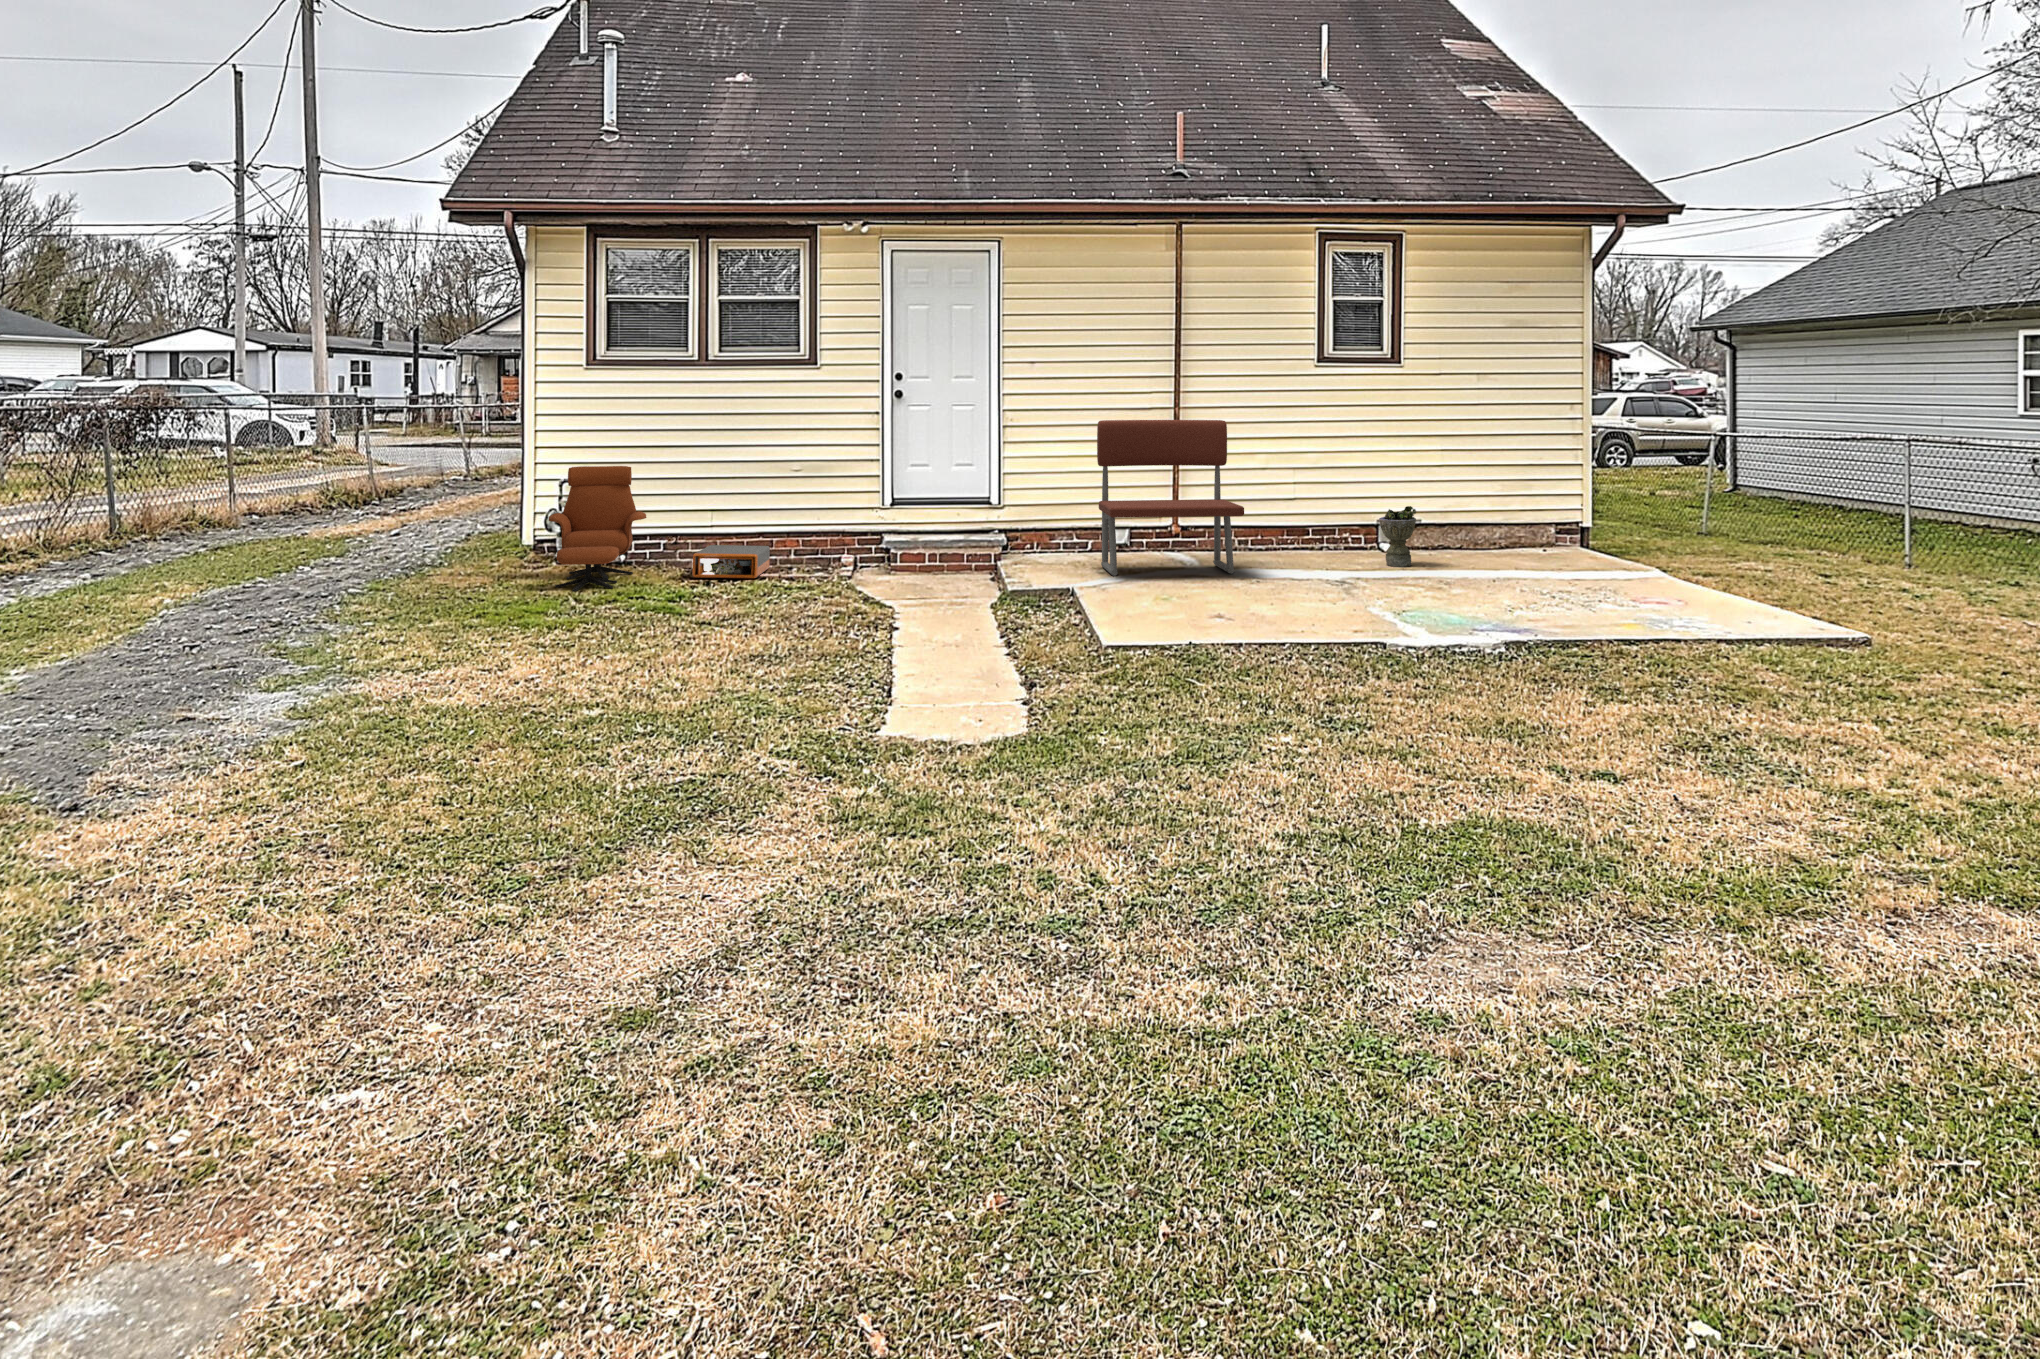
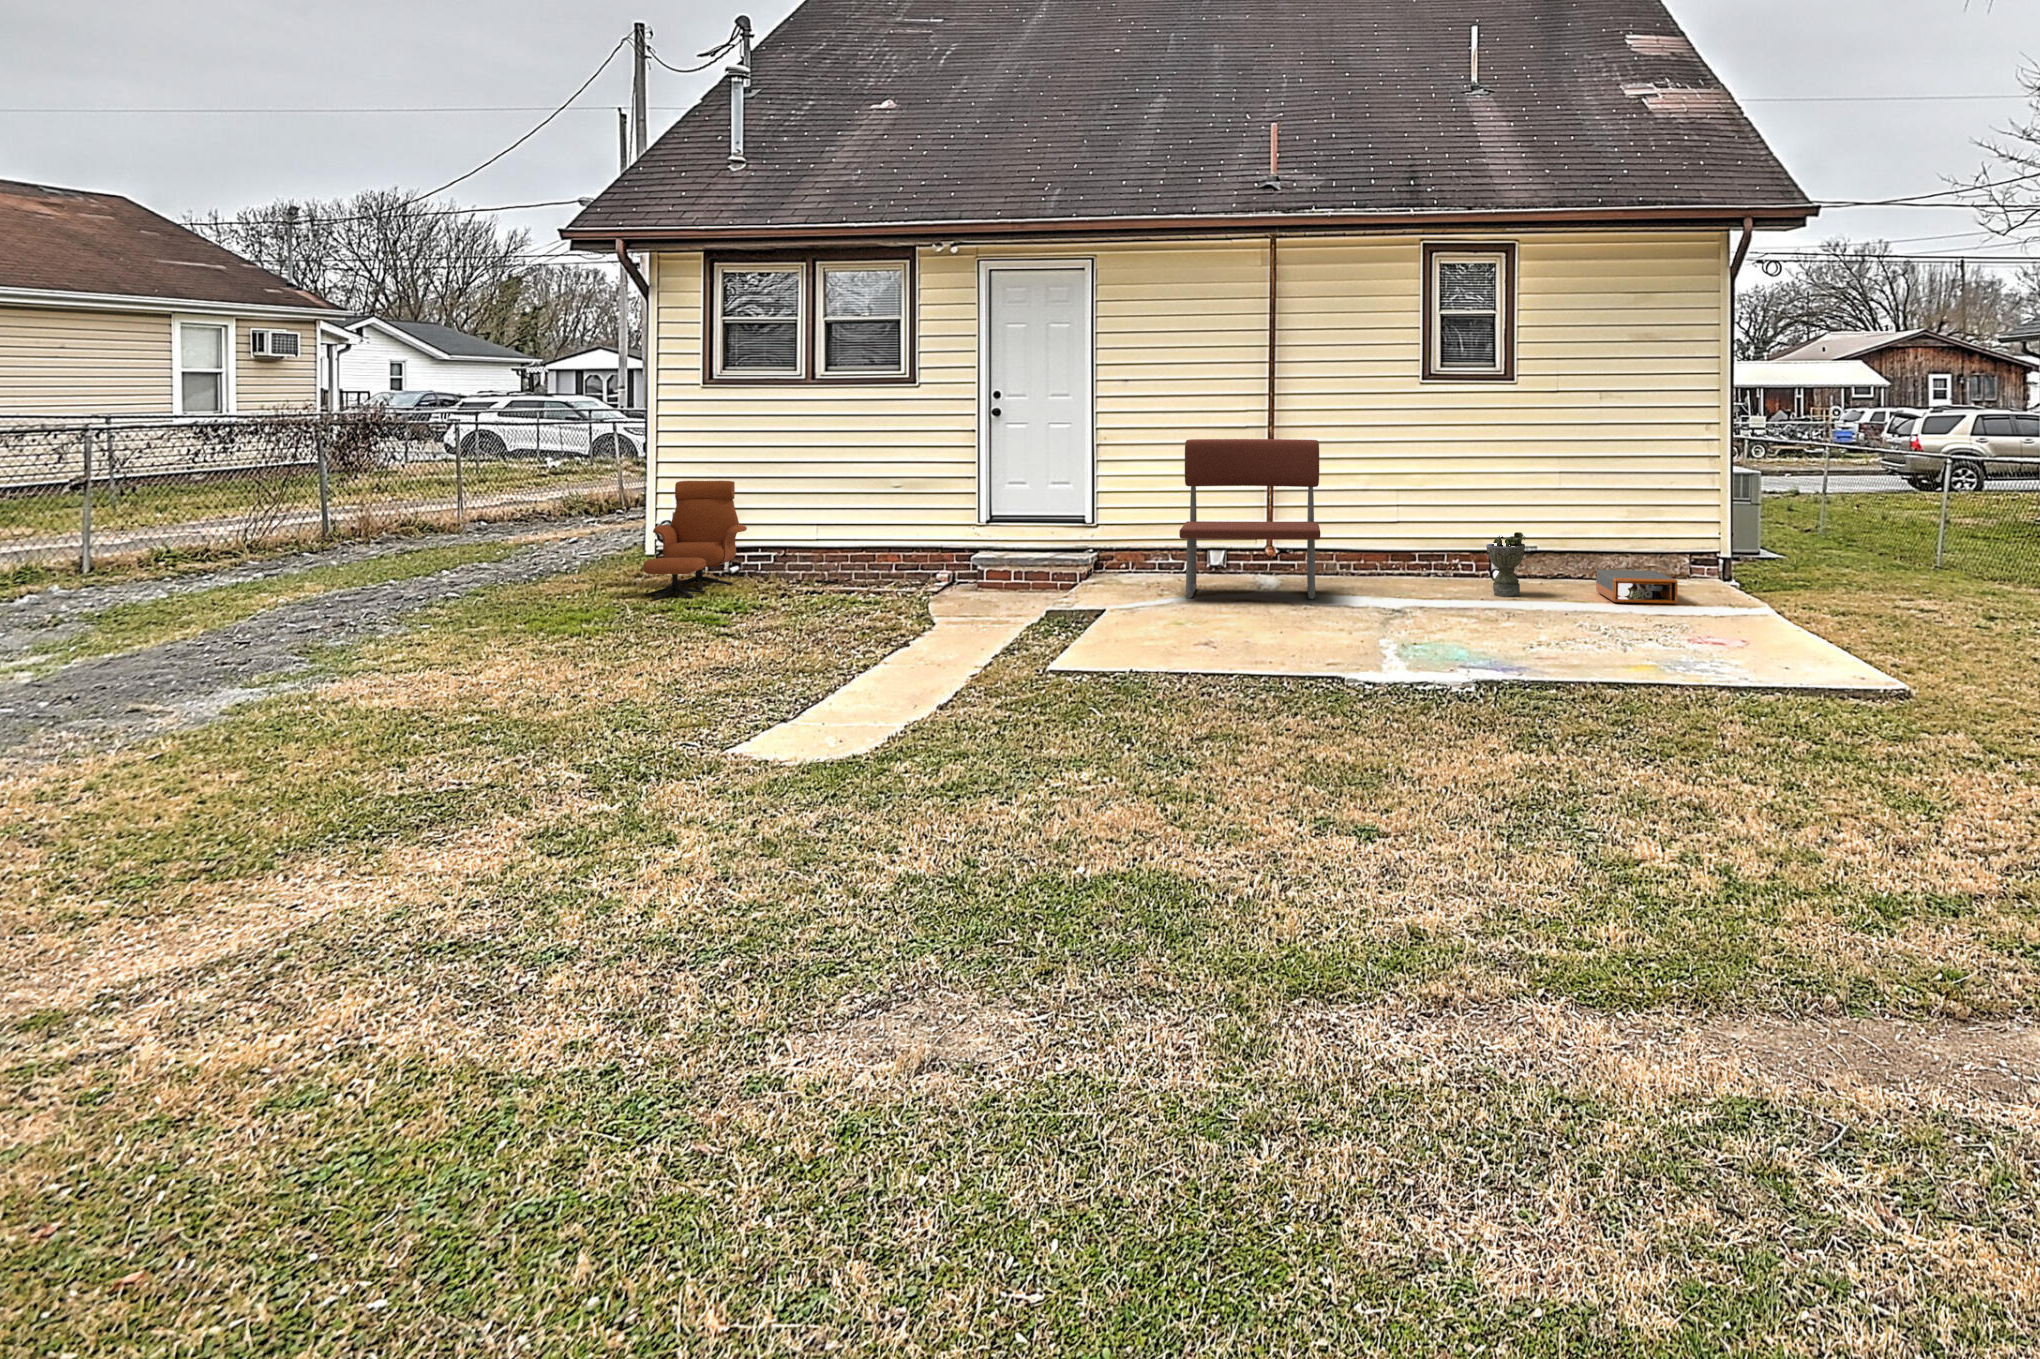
storage box: present [692,545,770,578] -> present [1596,570,1678,604]

